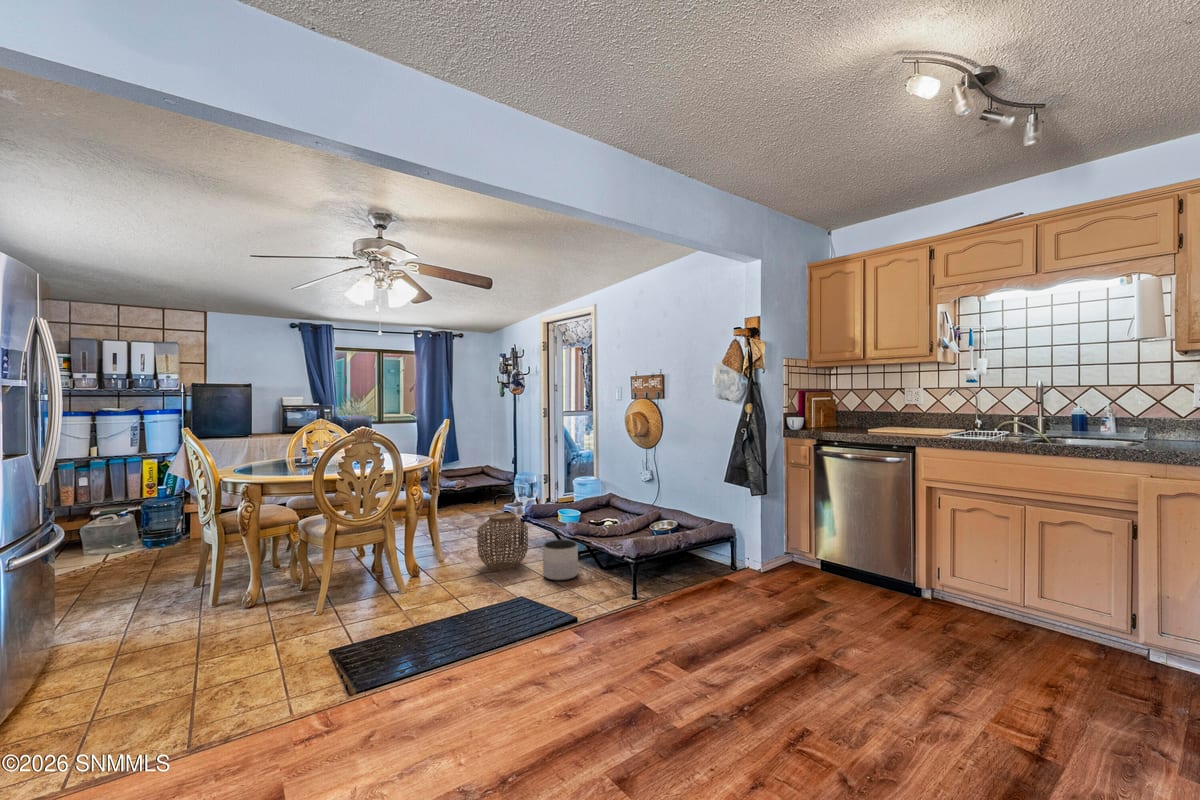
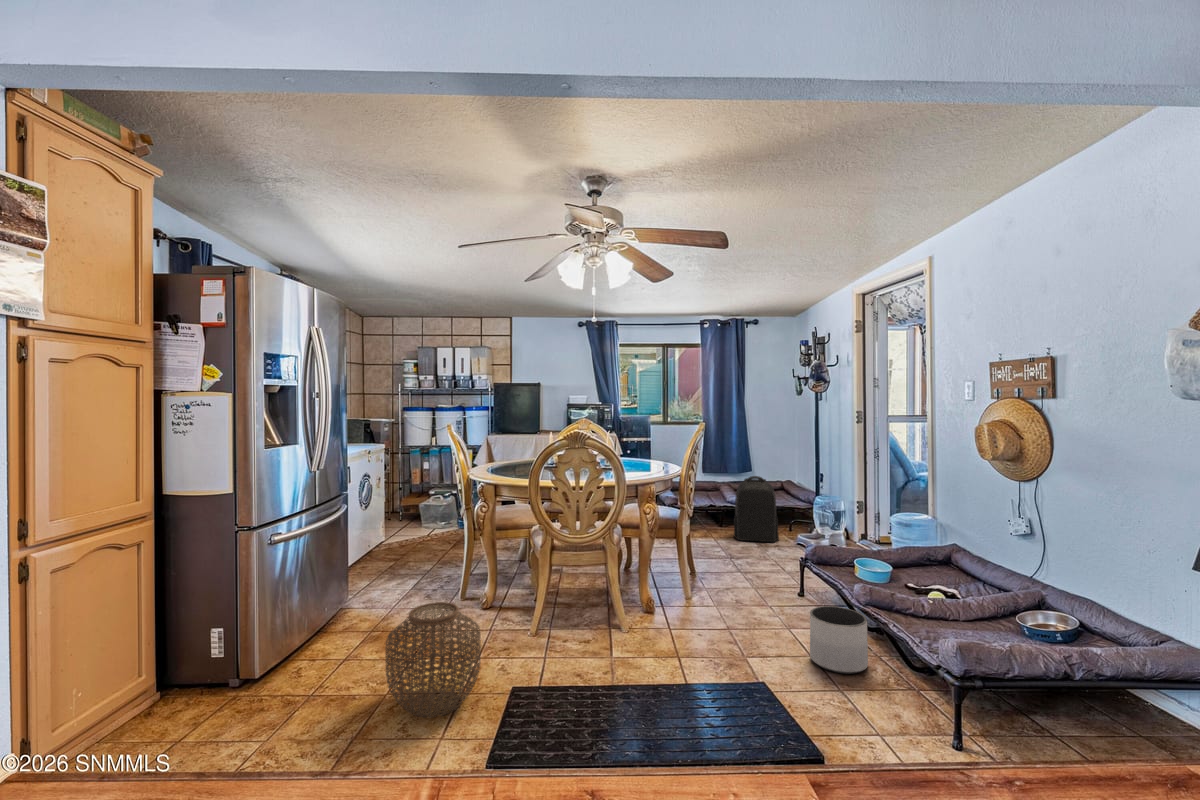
backpack: none [455,462,491,515] -> present [734,476,779,542]
woven basket: present [477,513,528,571] -> present [385,602,481,718]

